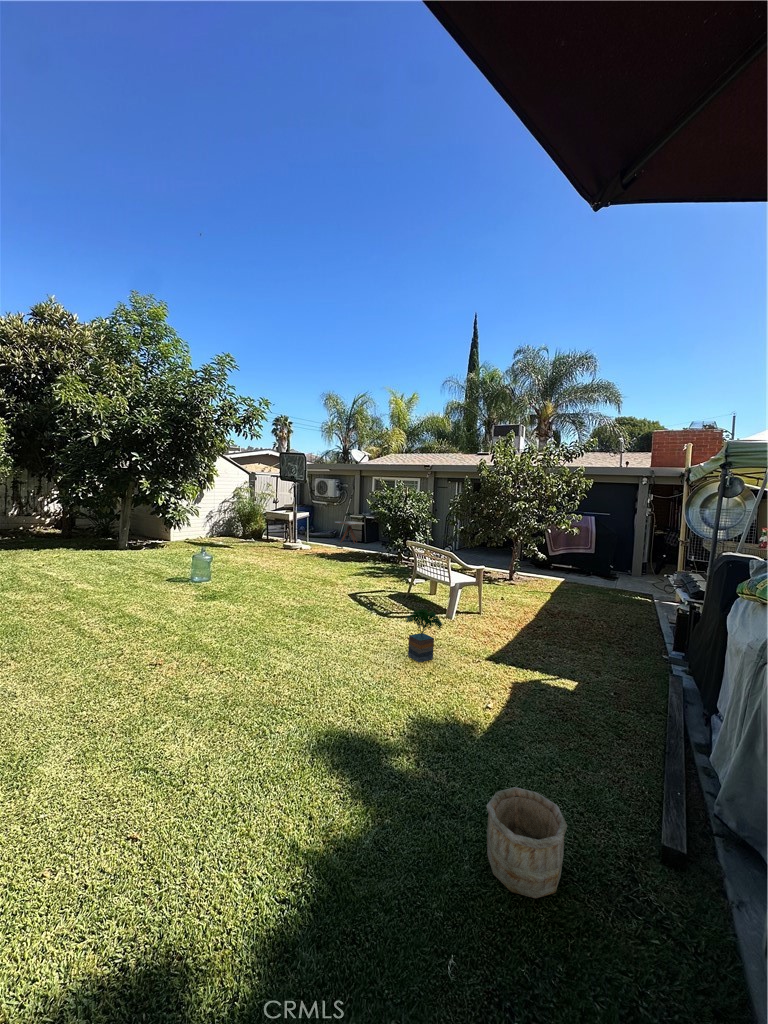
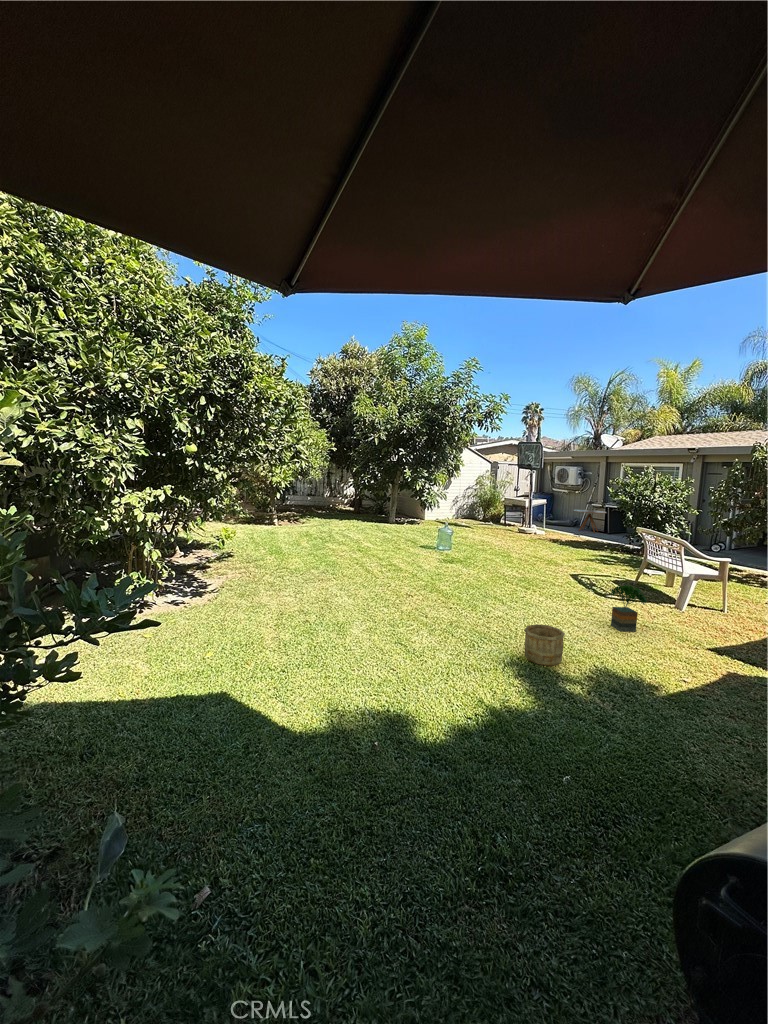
wooden bucket: present [486,787,567,898] -> present [524,624,565,666]

